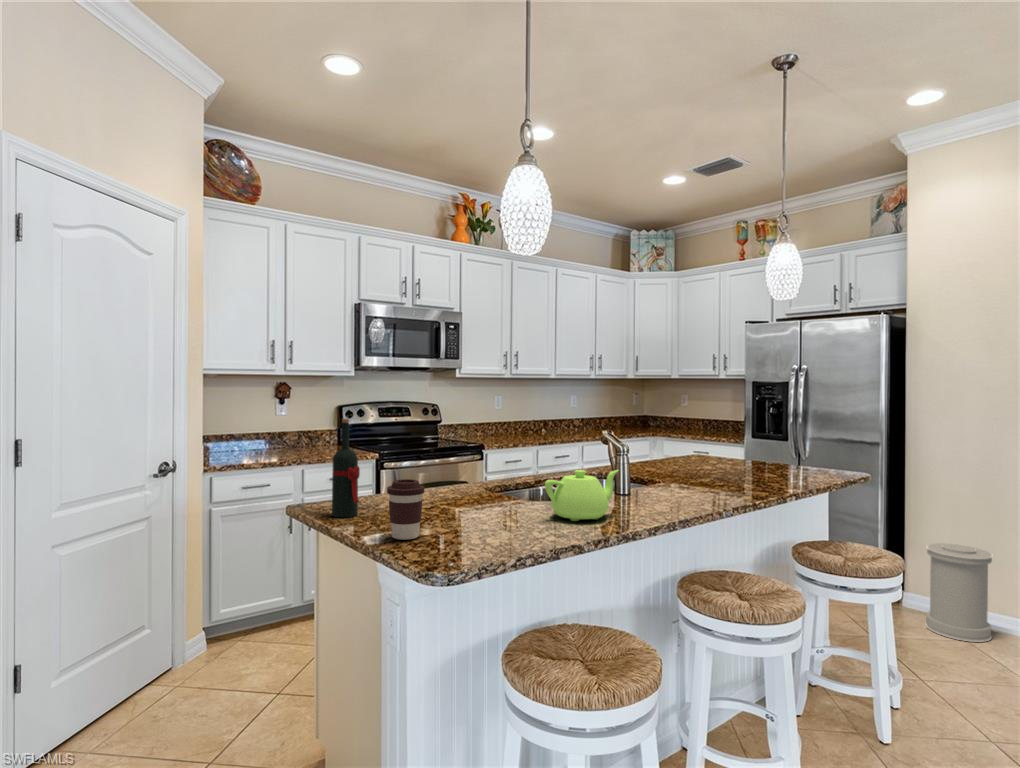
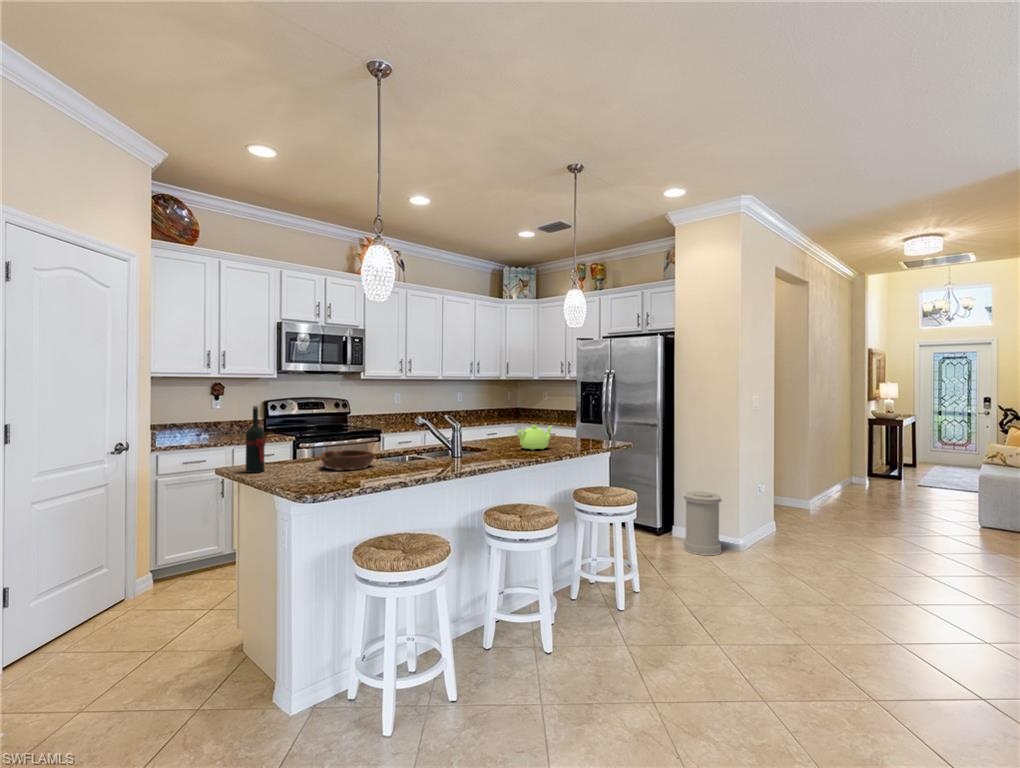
teapot: present [545,470,618,521] -> present [517,425,552,450]
coffee cup: present [387,479,424,540] -> none [280,444,305,482]
bowl: none [437,483,516,517] -> present [321,450,375,470]

